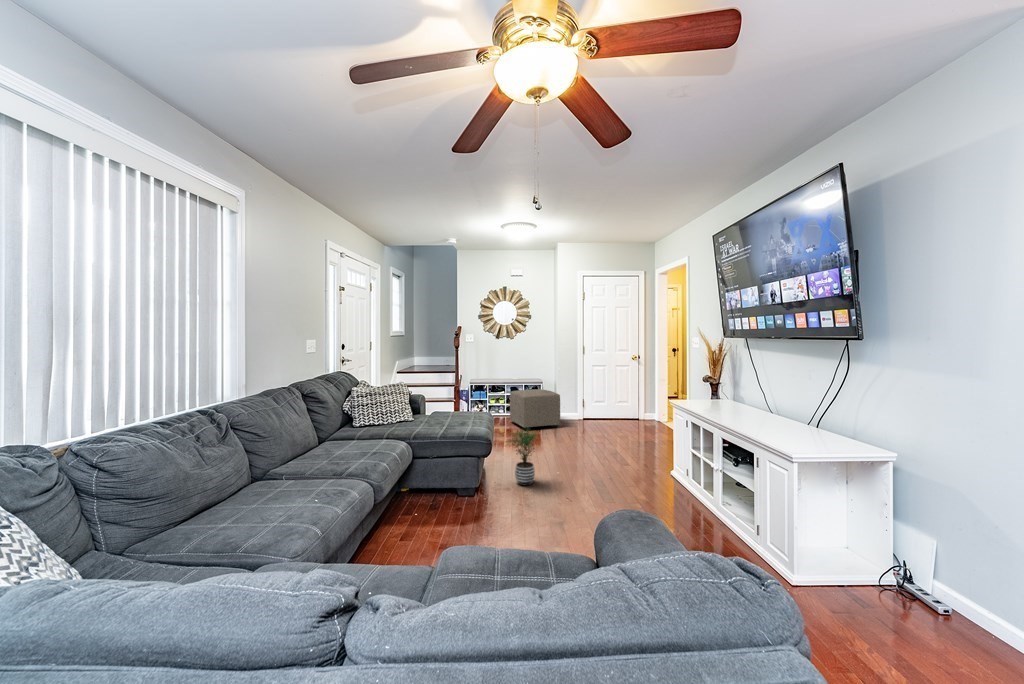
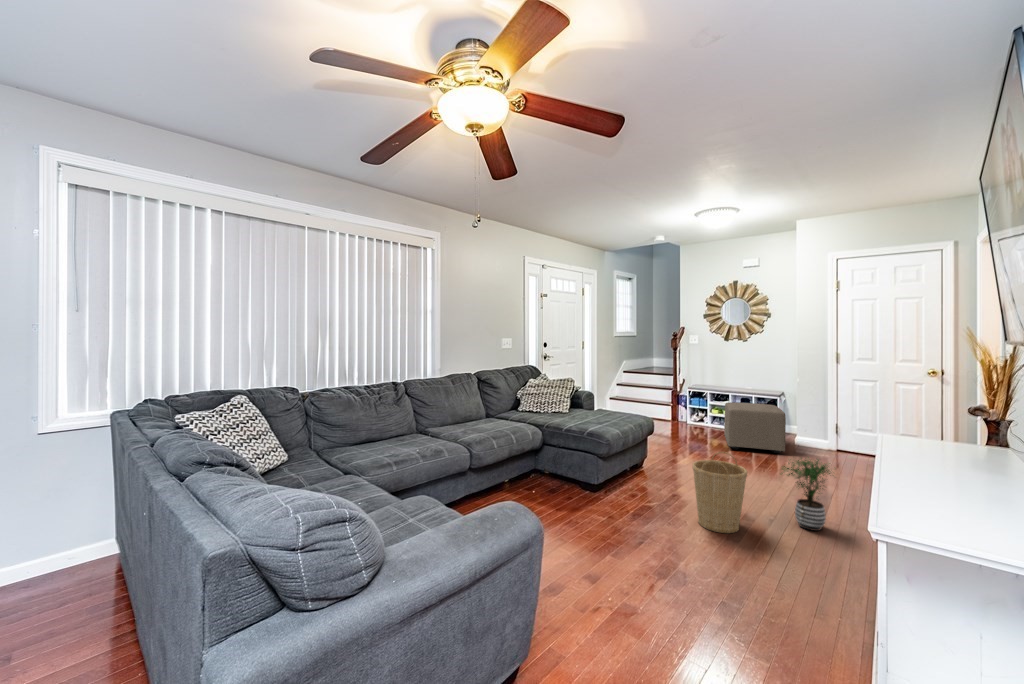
potted plant: present [506,430,536,485] -> present [782,457,830,531]
basket: none [567,430,609,498] -> present [692,452,747,533]

